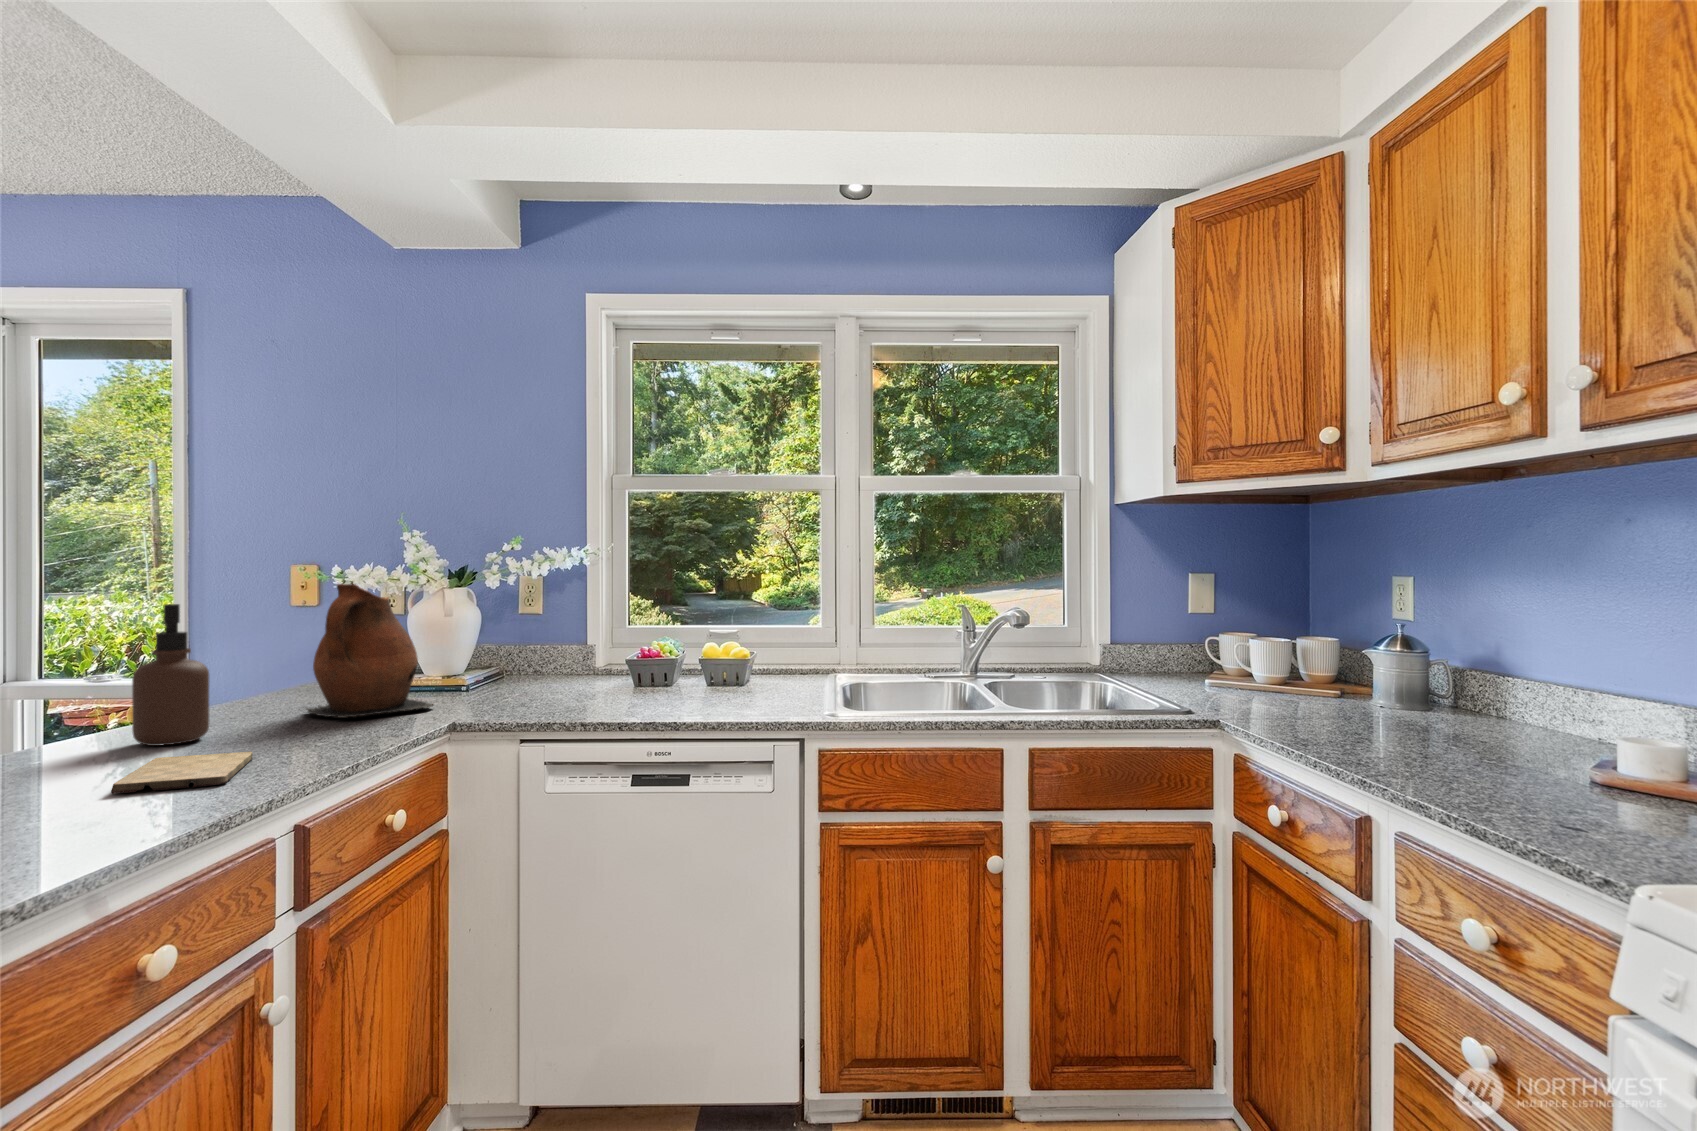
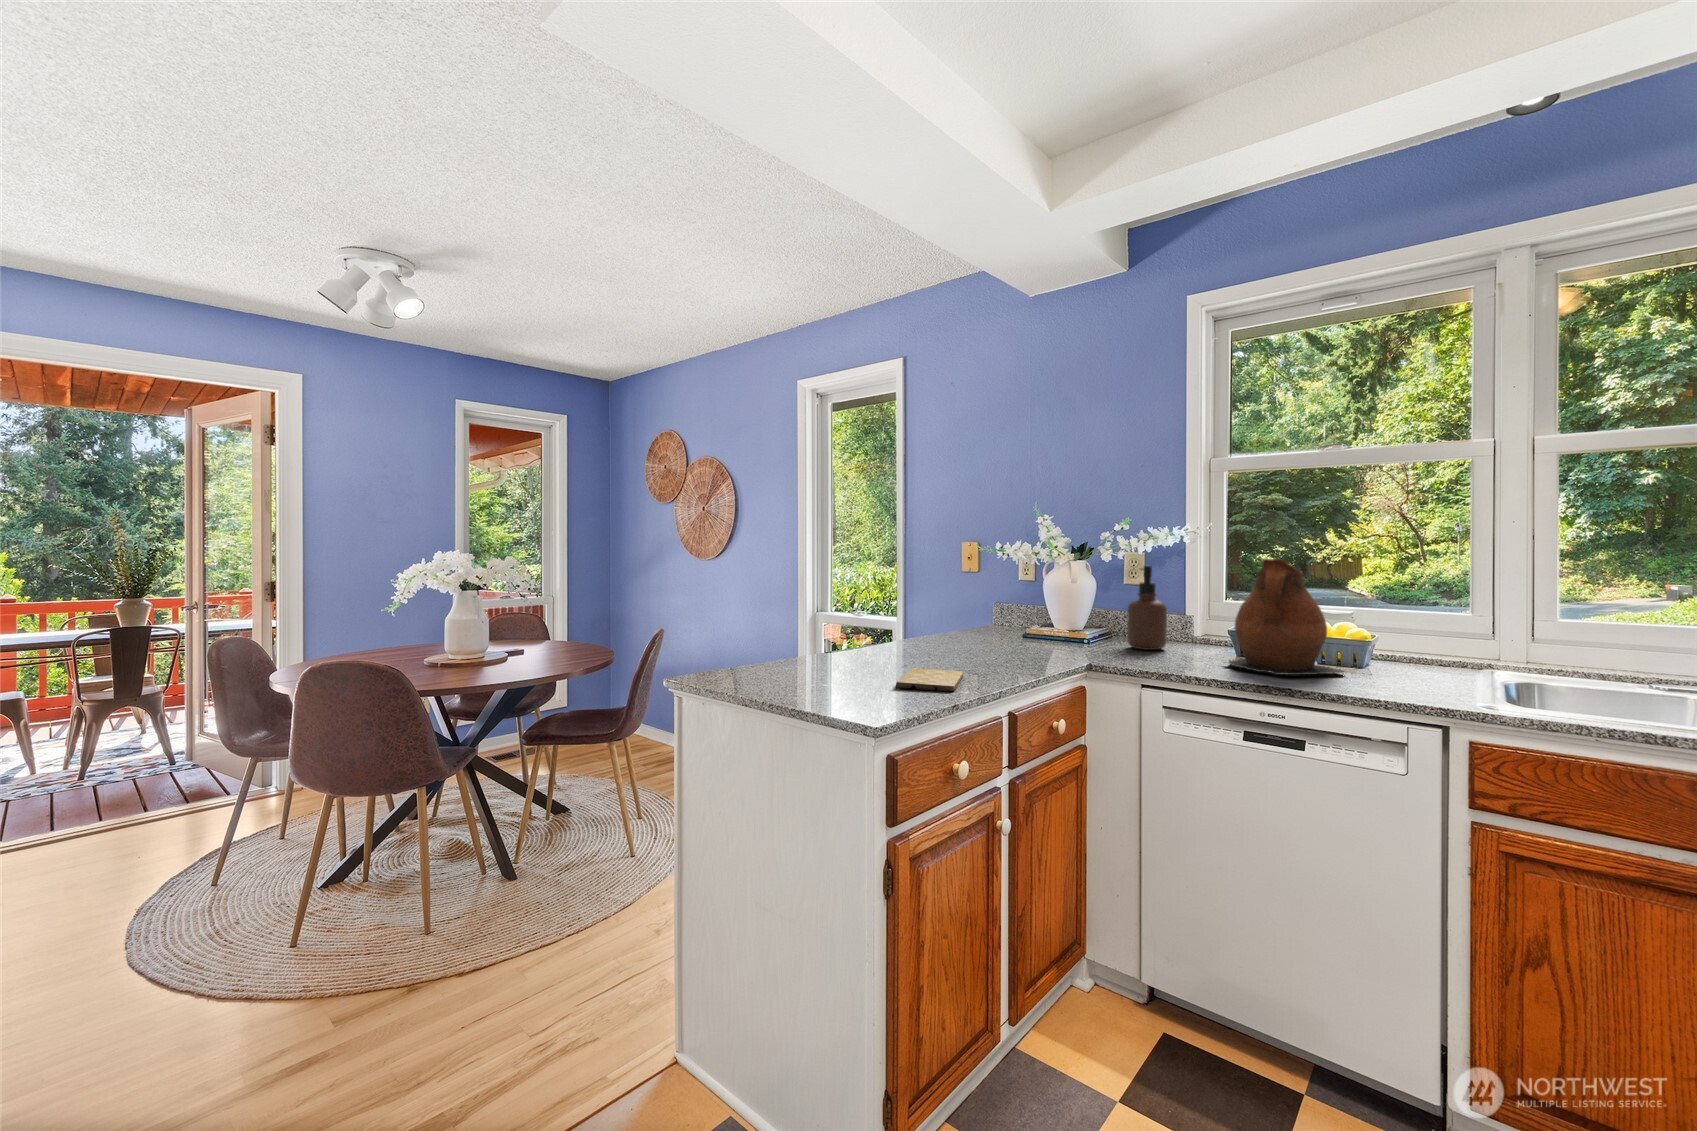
ceramic pitcher: present [307,584,434,718] -> present [1225,559,1344,675]
soap dispenser: present [132,604,209,746] -> present [1127,566,1167,650]

